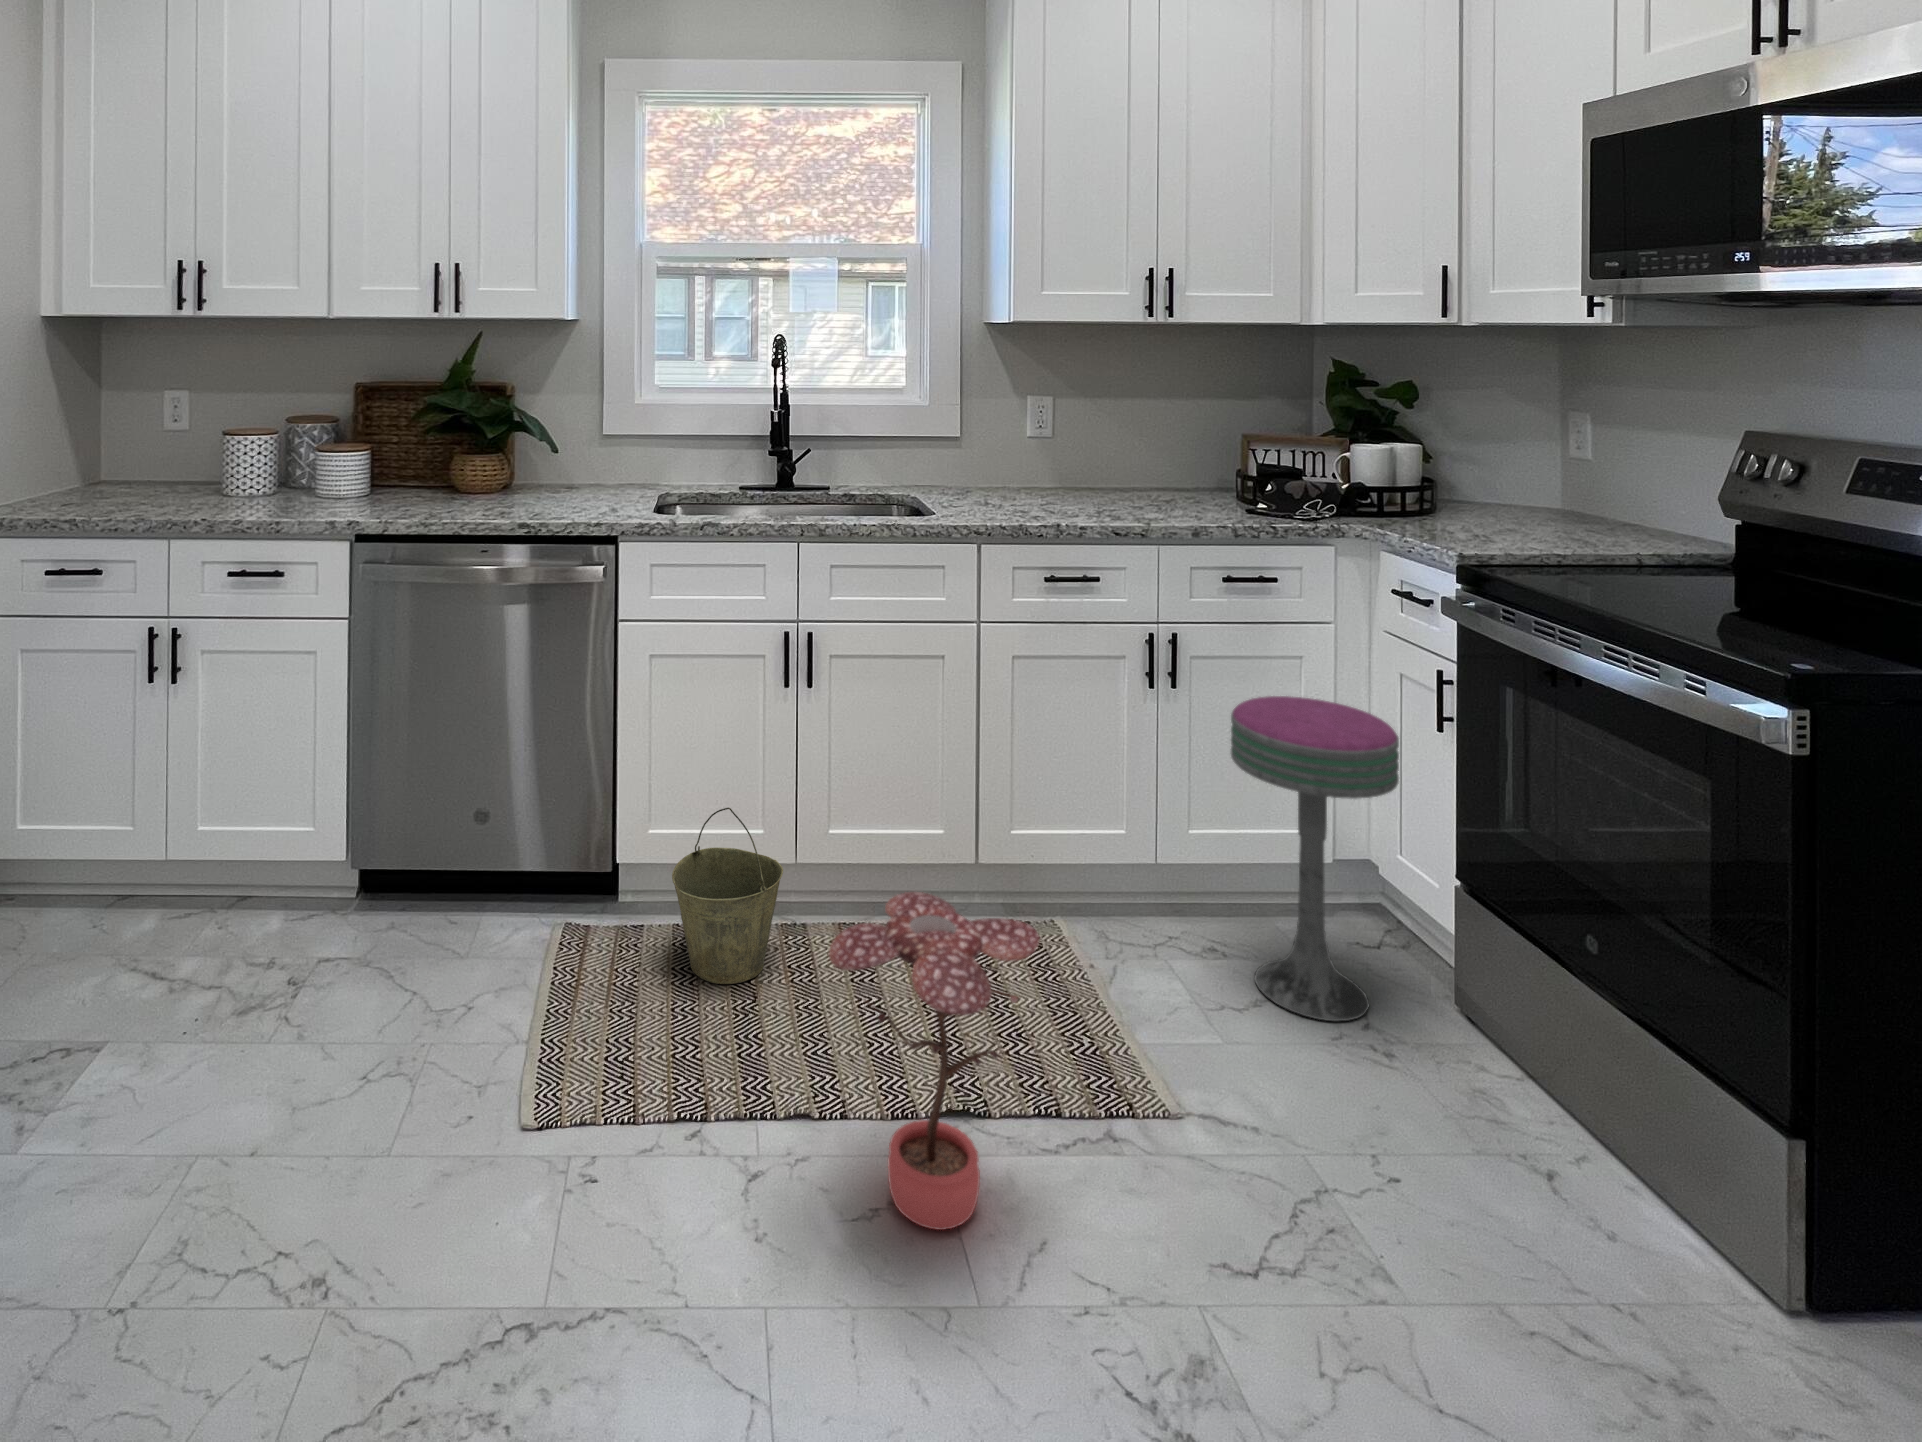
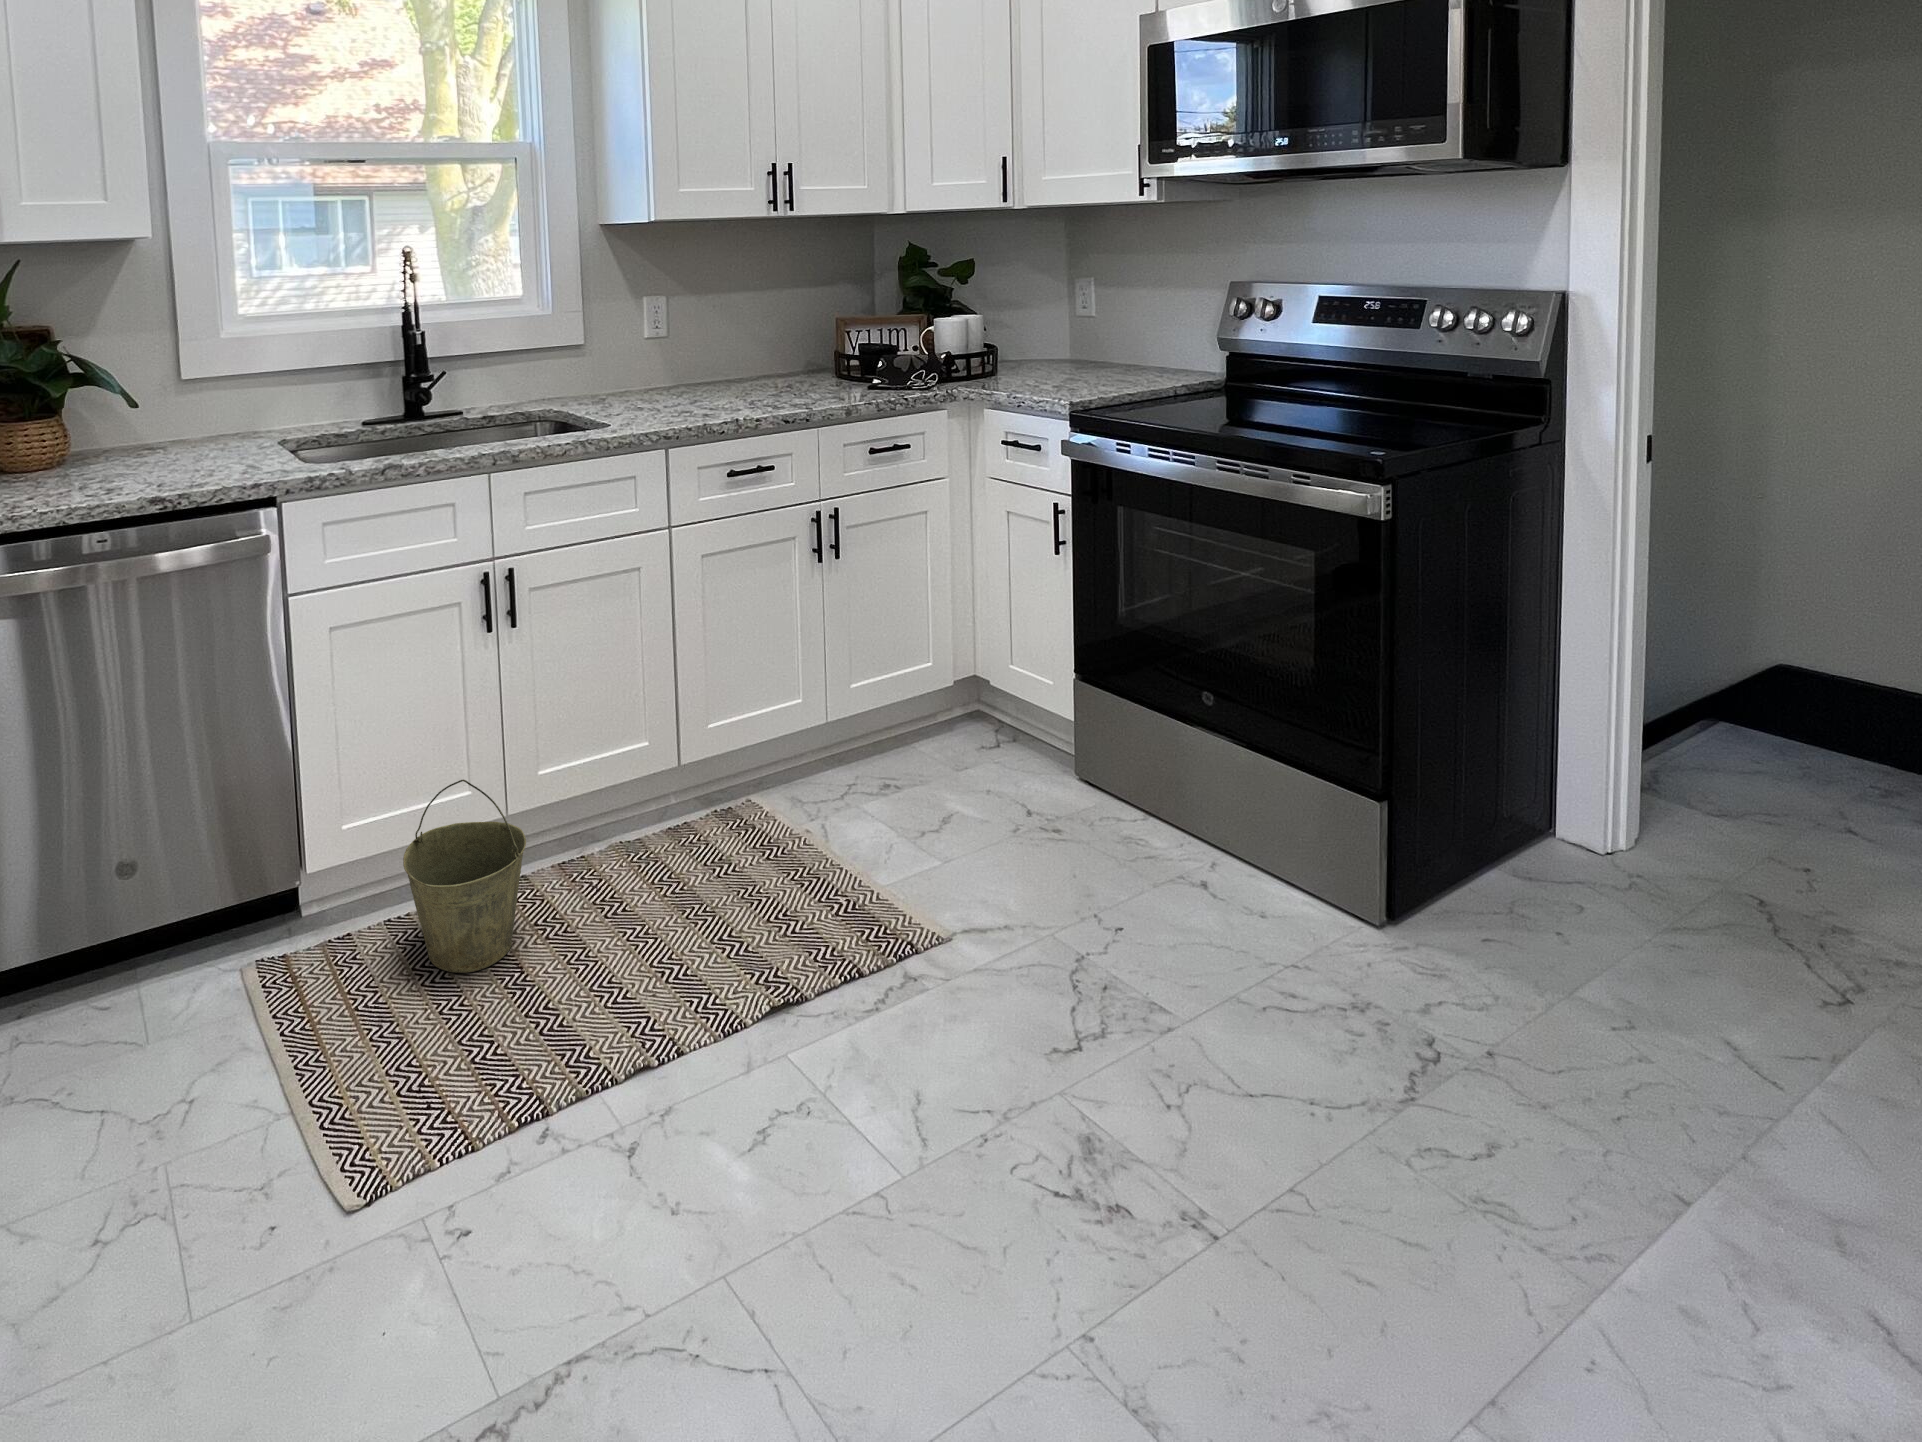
bar stool: present [1231,696,1399,1021] -> none [910,548,1048,823]
potted plant: present [829,892,1039,1230] -> none [703,804,884,1120]

